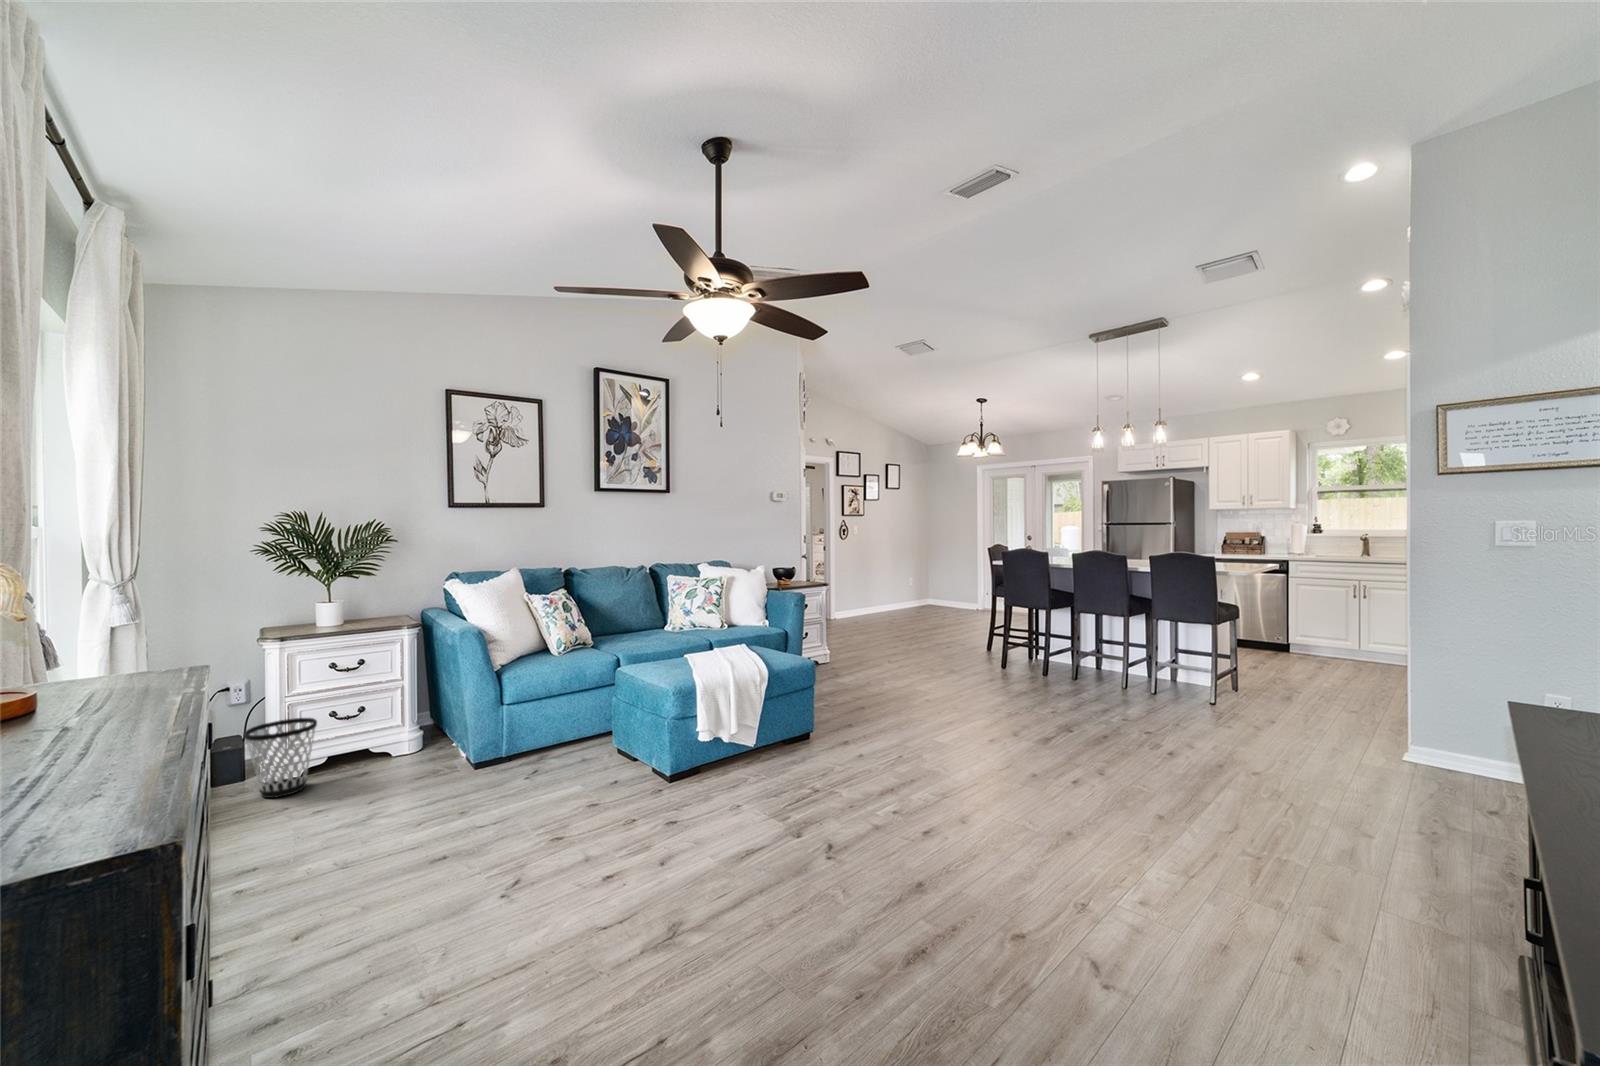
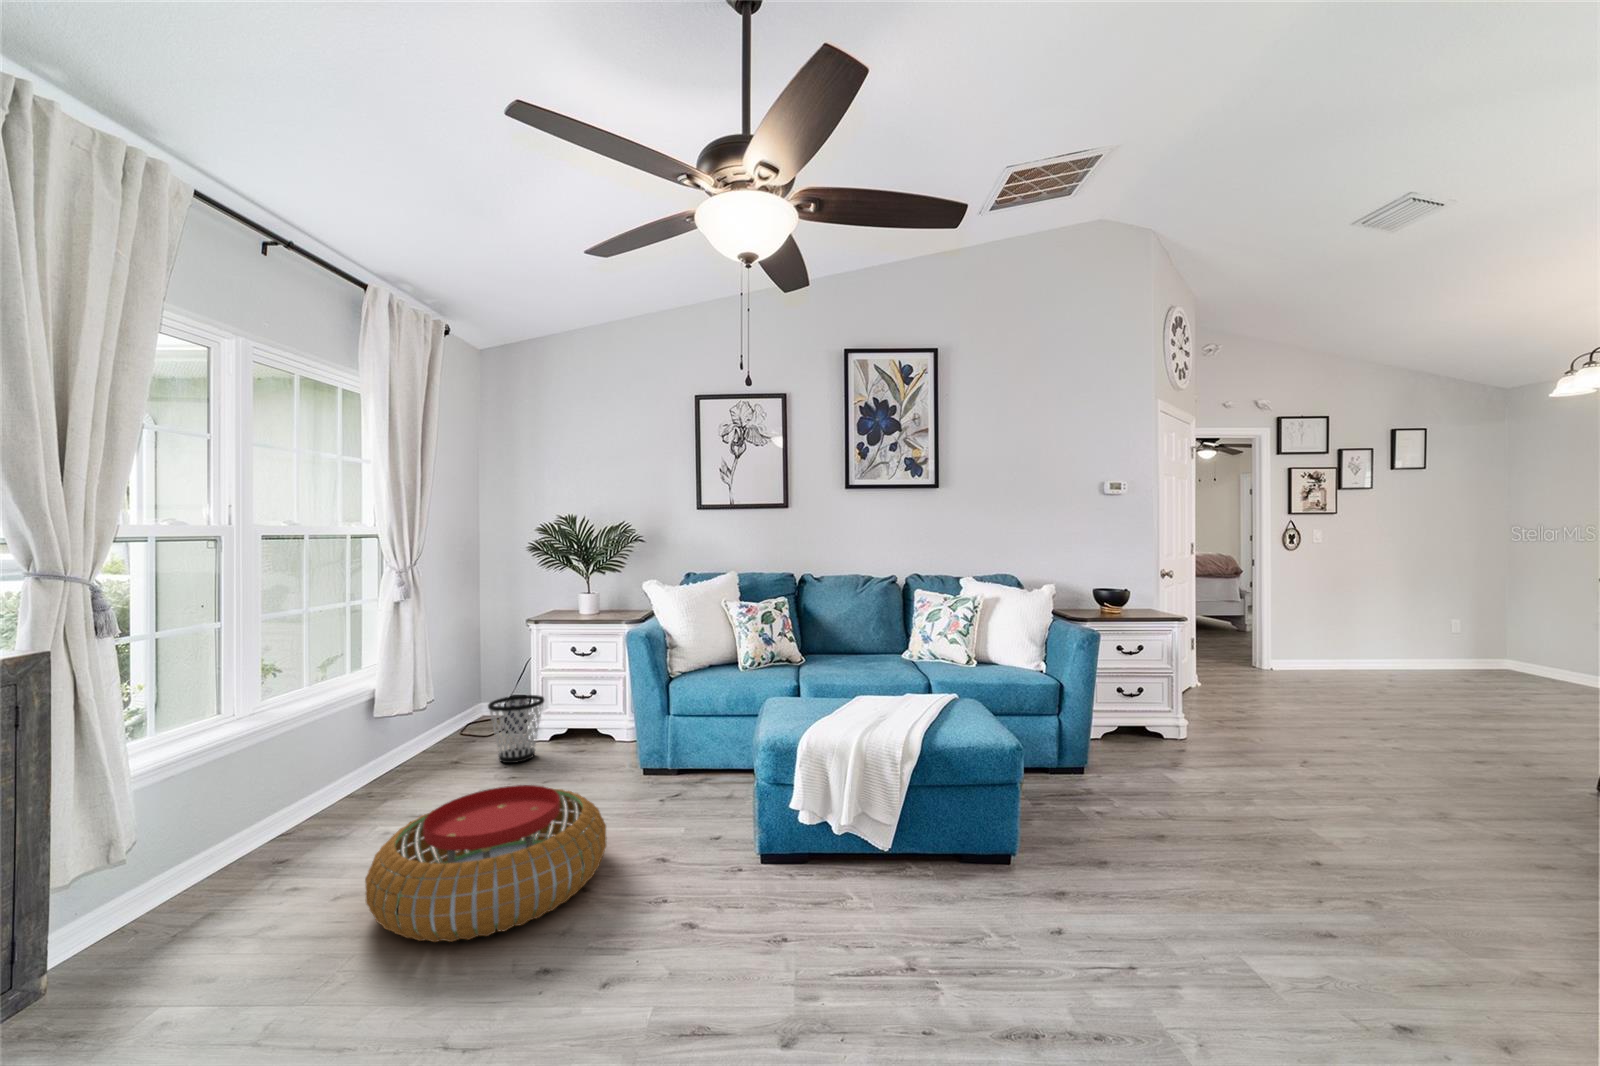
pouf: none [353,767,569,901] -> present [365,785,607,942]

